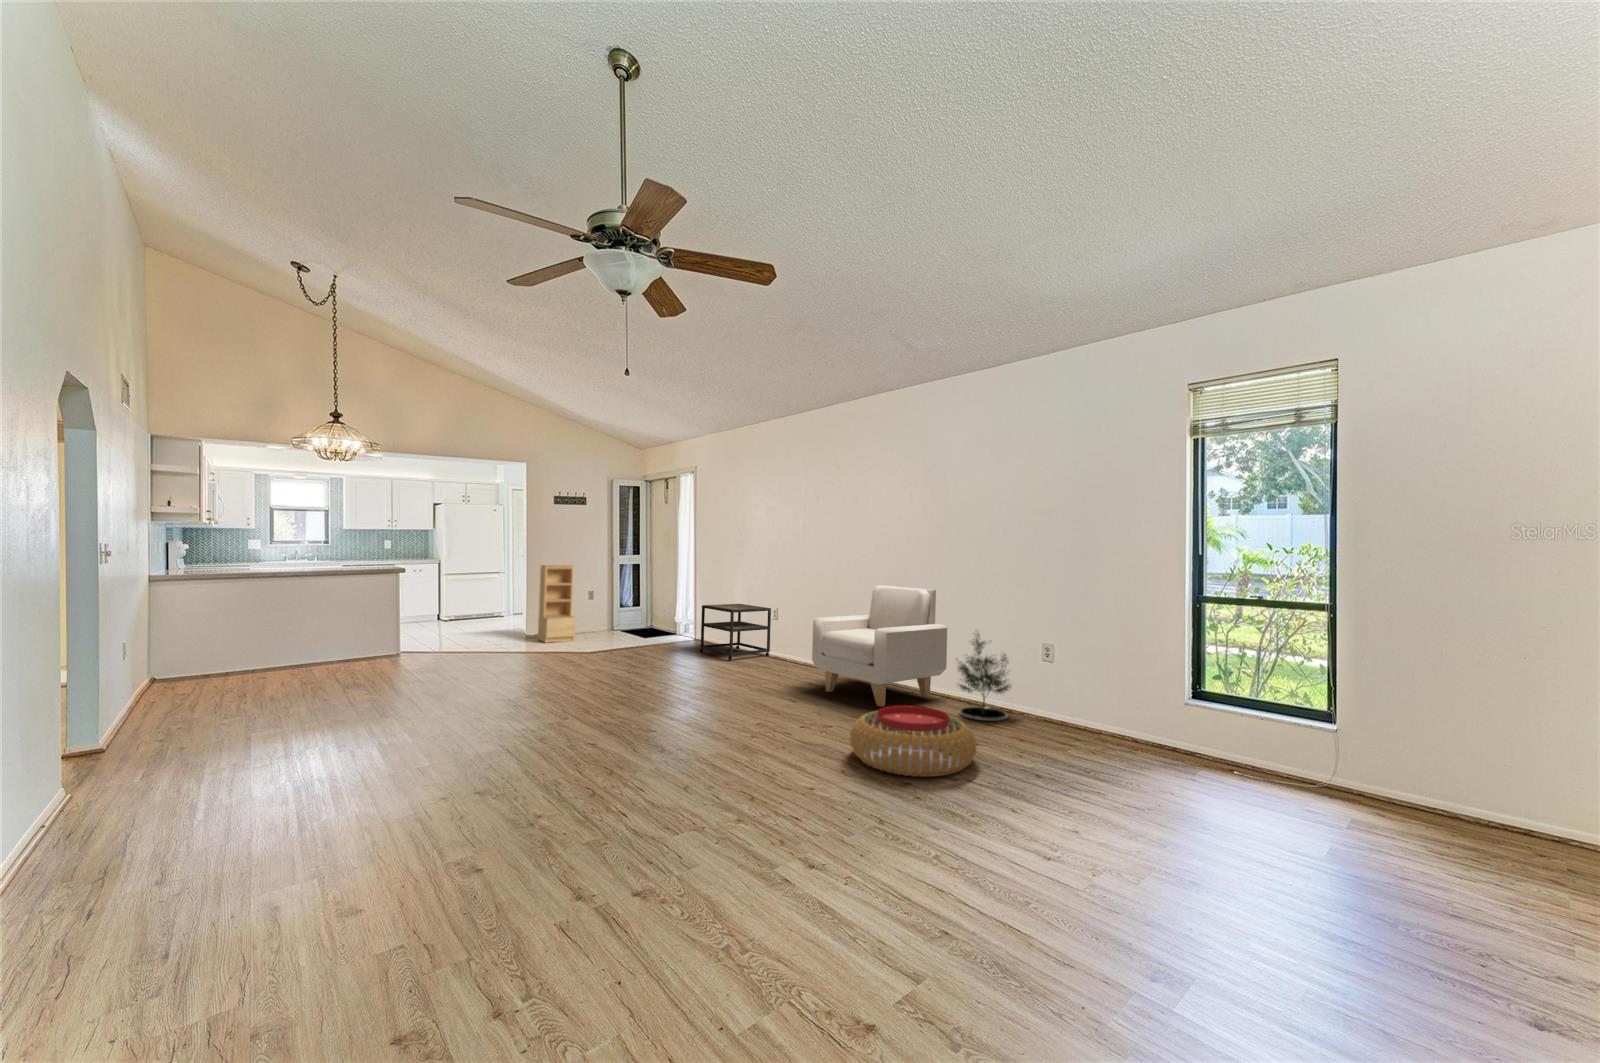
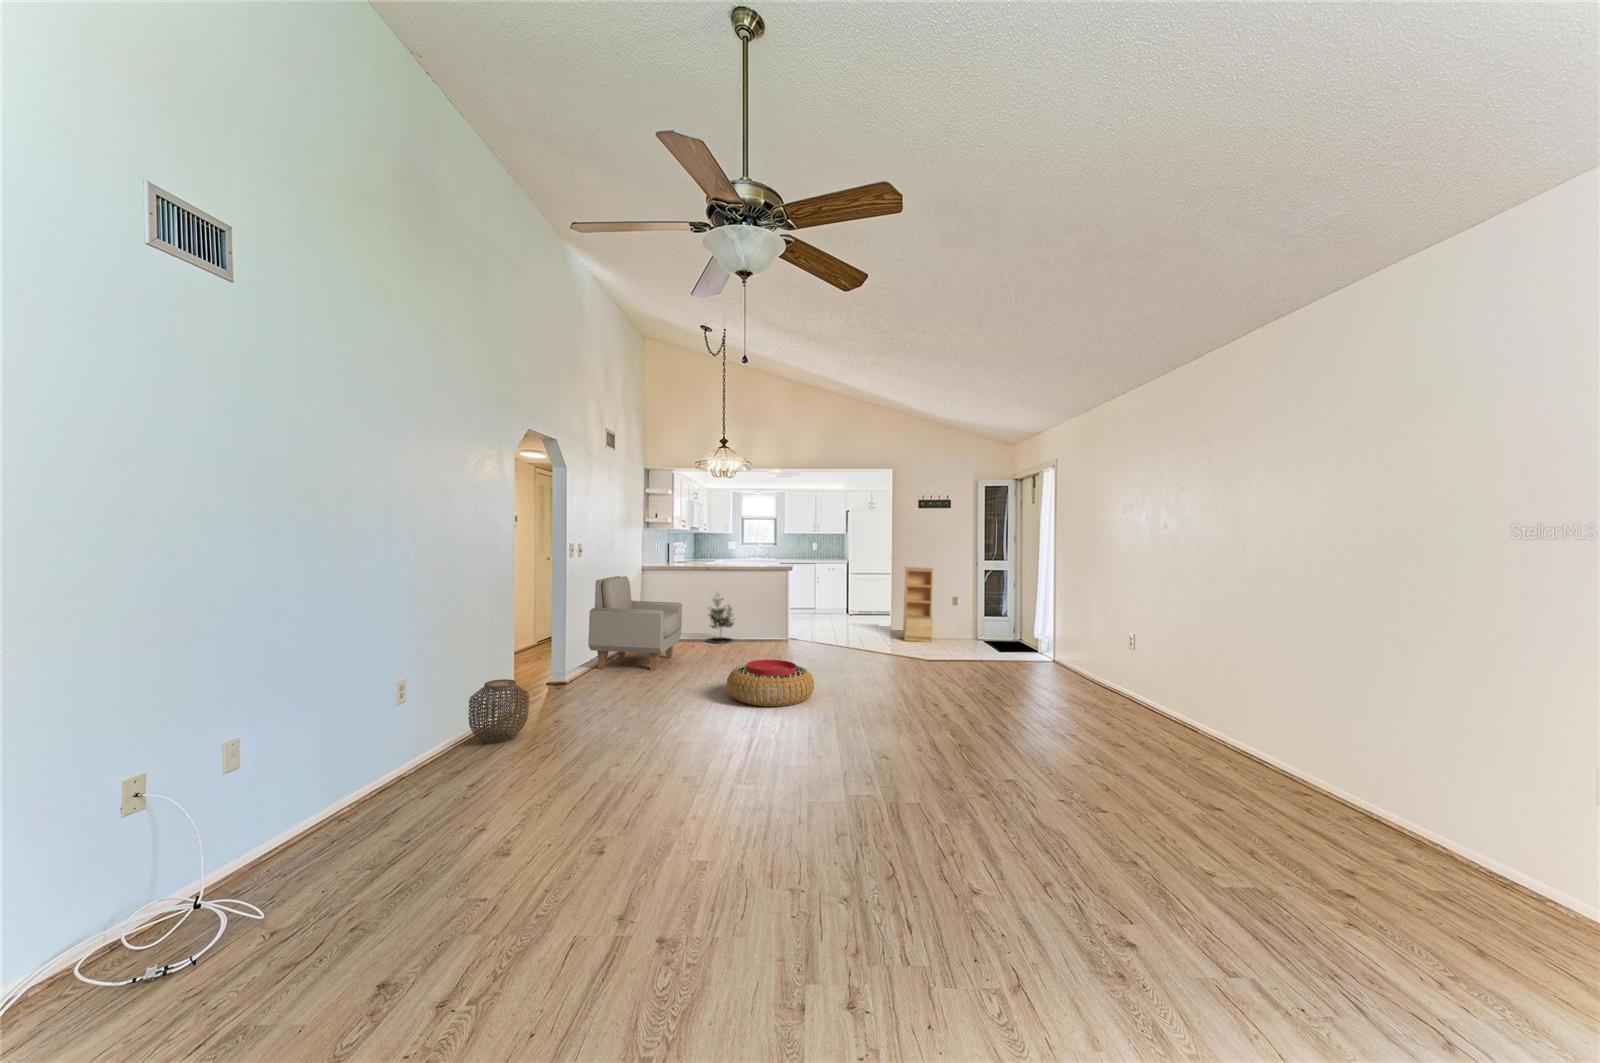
armchair: present [812,585,947,707] -> present [588,576,682,670]
side table: present [700,604,771,660] -> none [1043,619,1130,690]
potted tree: present [958,633,1011,721] -> present [707,595,734,643]
pouf: present [850,705,976,777] -> present [727,660,814,707]
woven basket: none [49,741,166,840] -> present [468,679,529,743]

